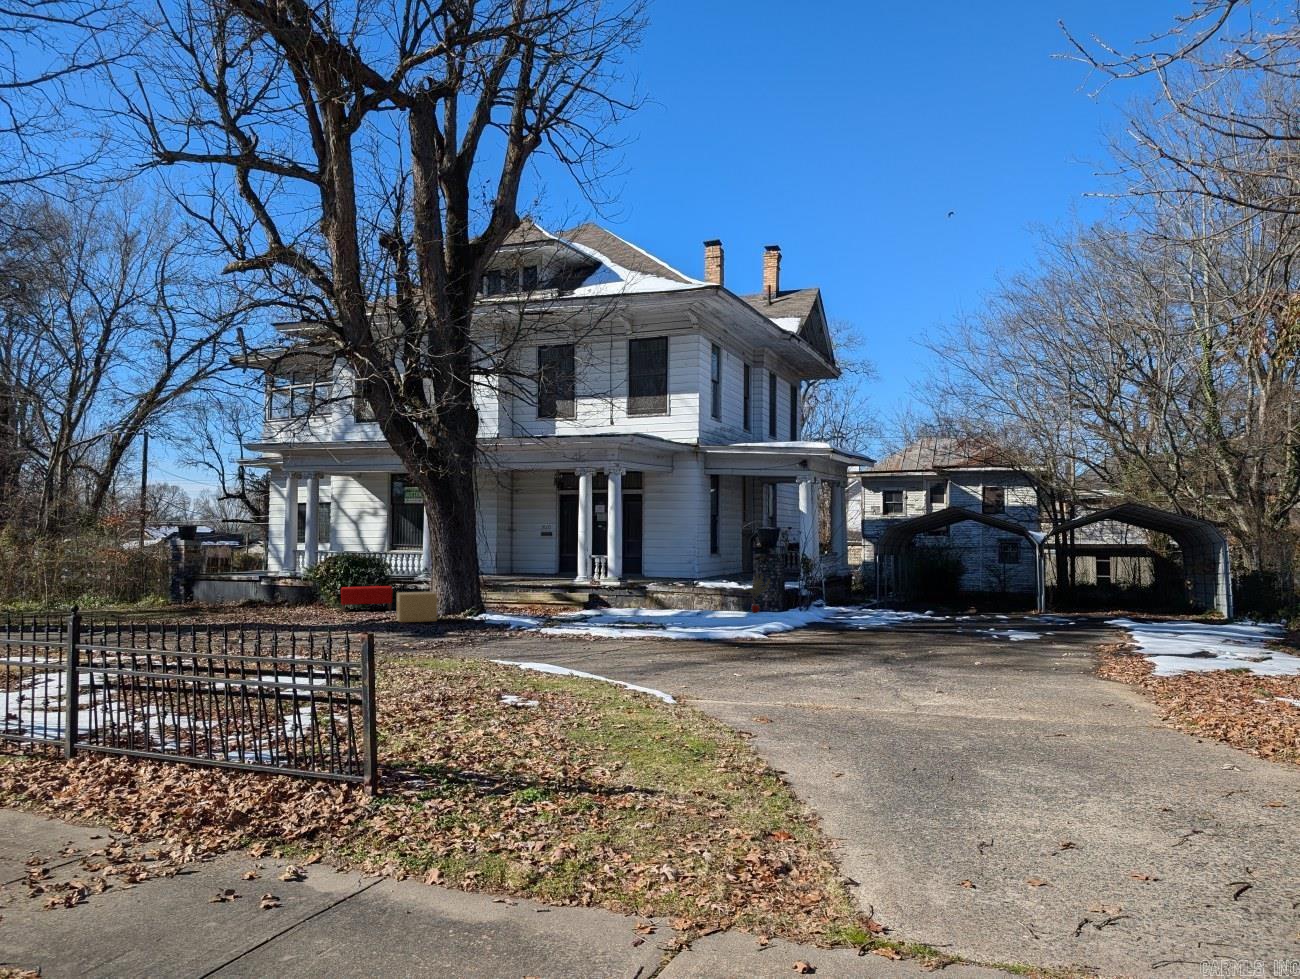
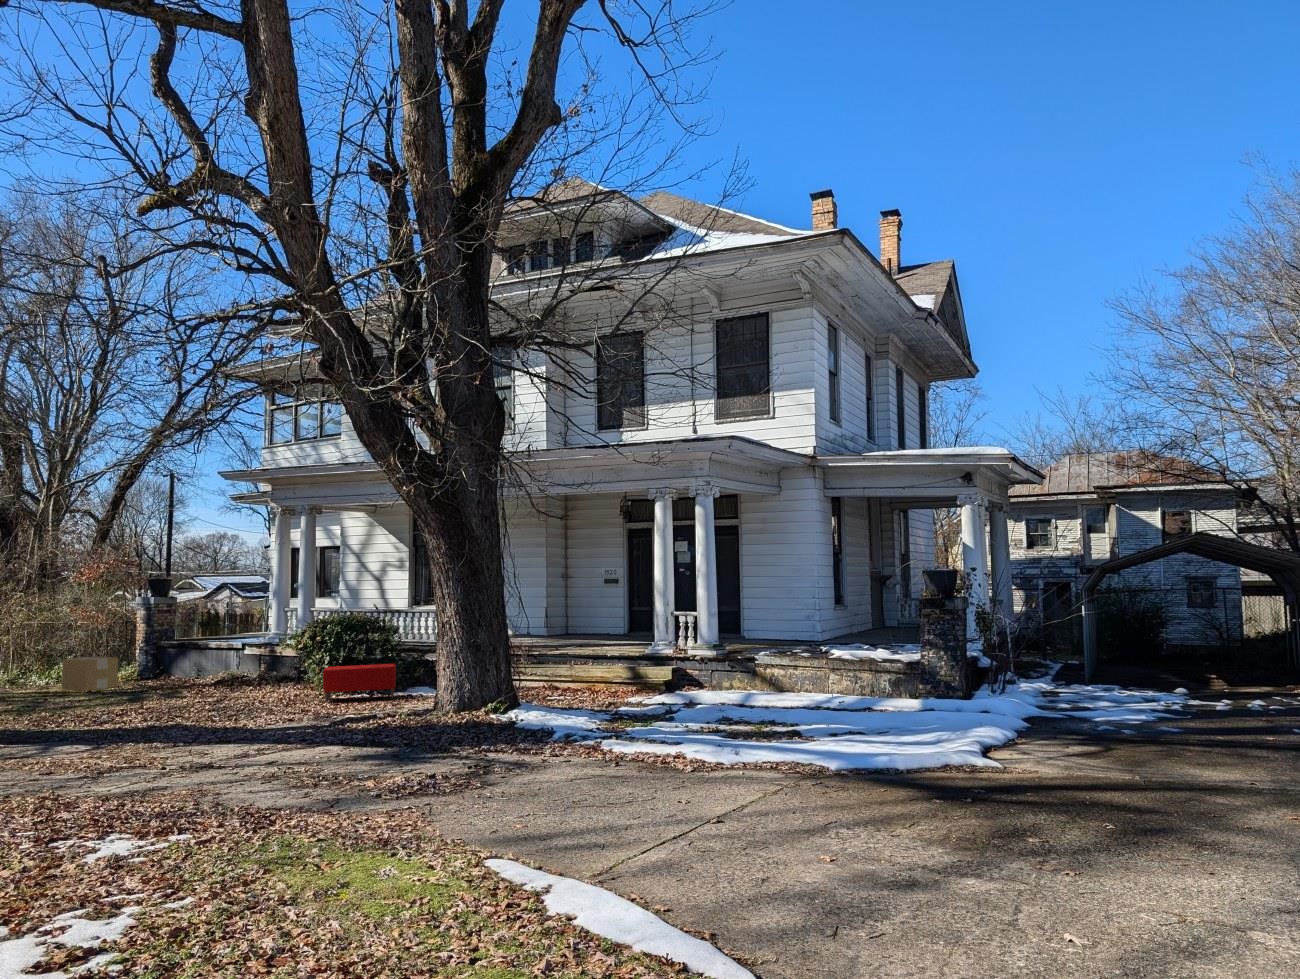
potted tree: present [742,574,770,613] -> none [894,636,942,696]
cardboard box: present [396,591,437,622] -> present [62,656,118,691]

